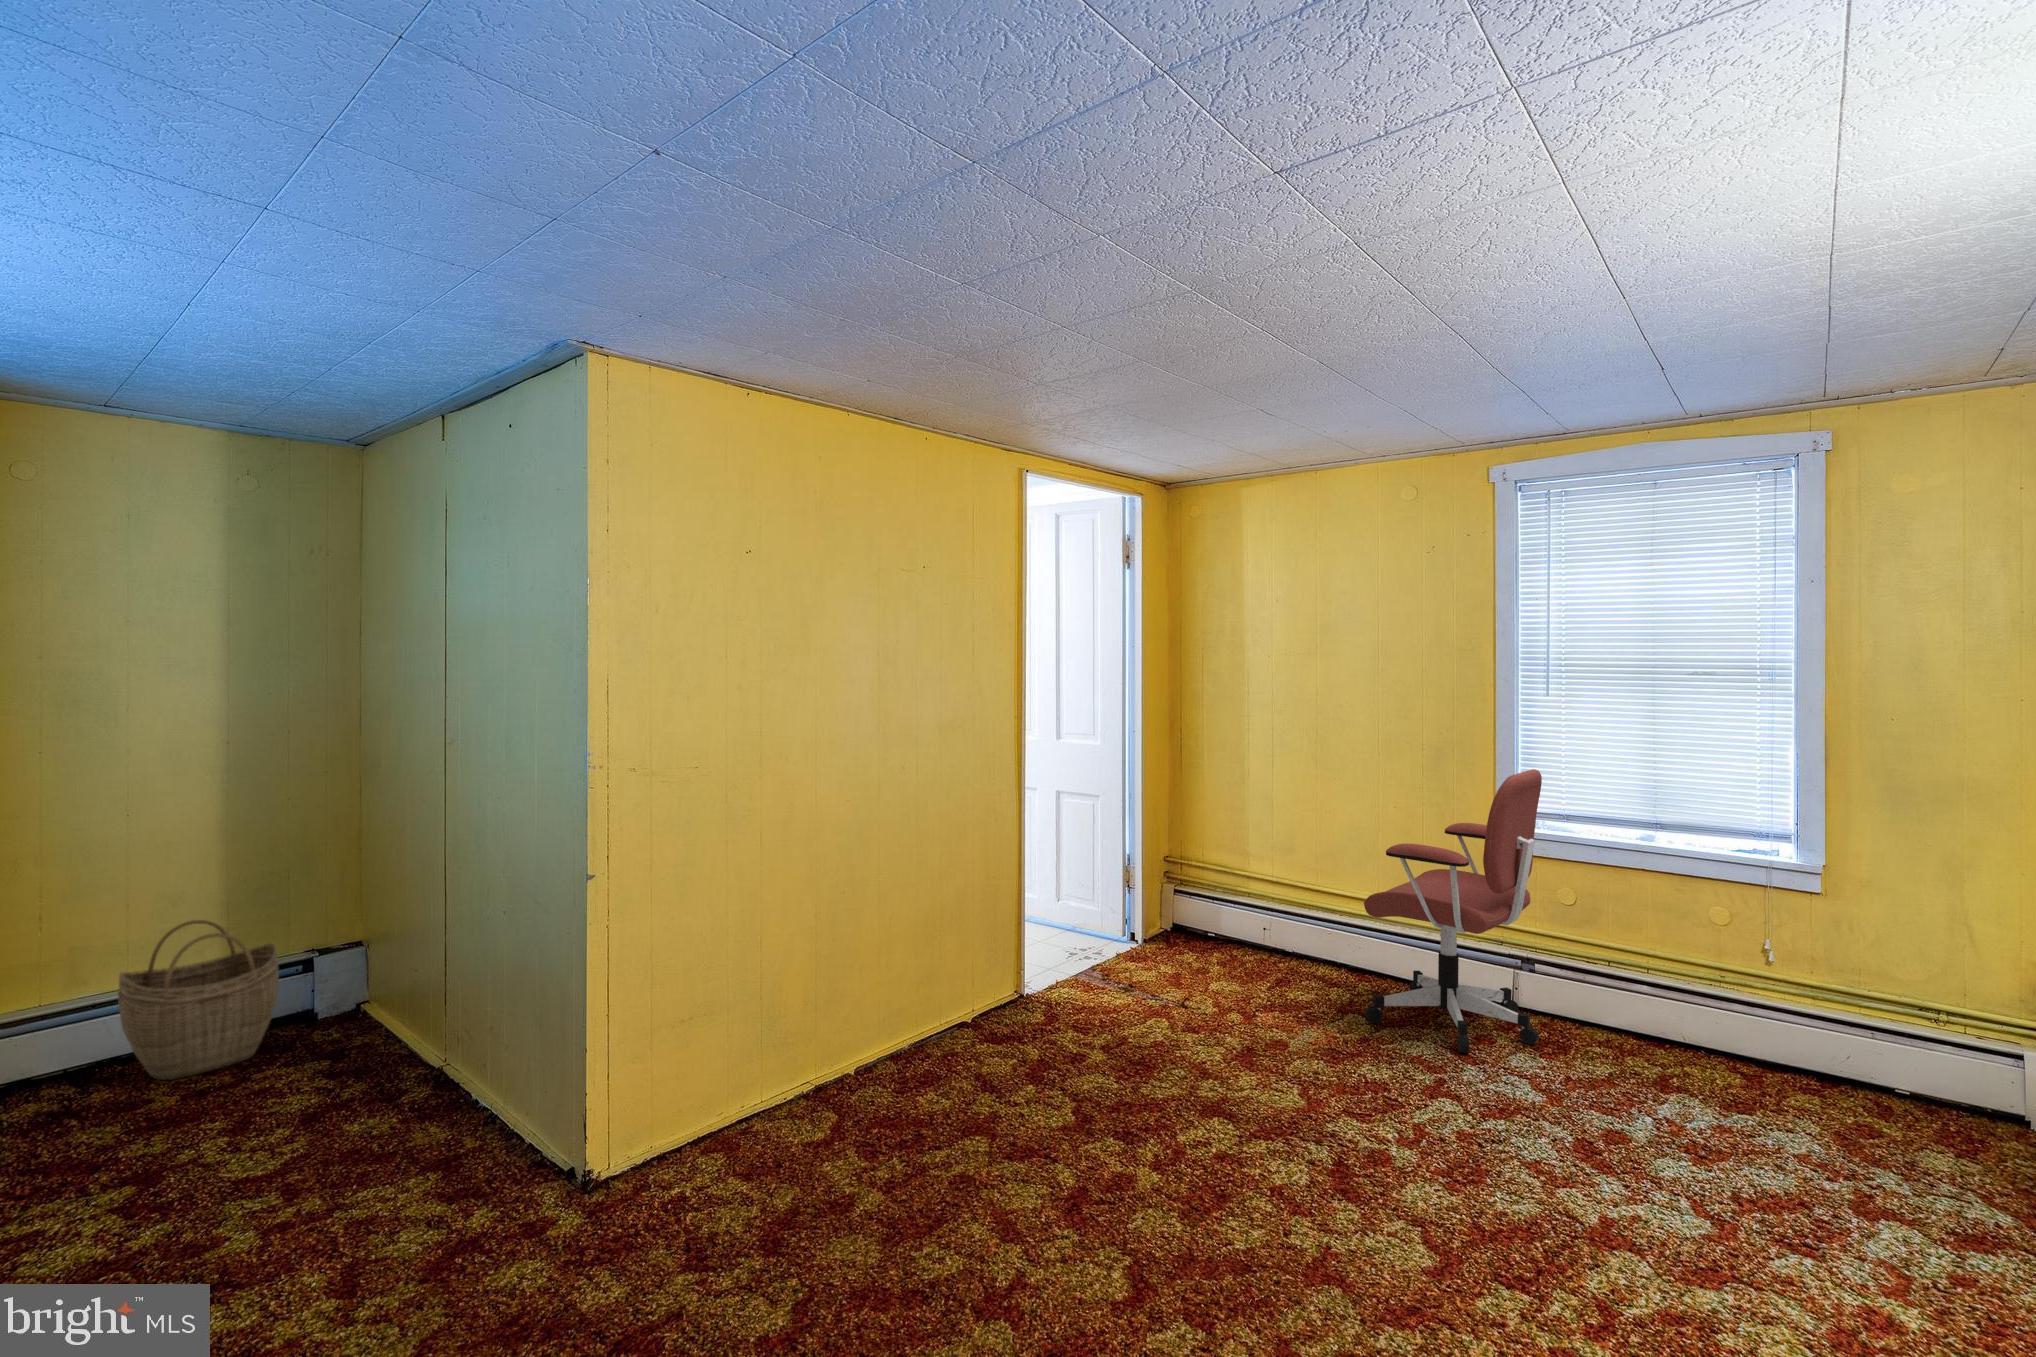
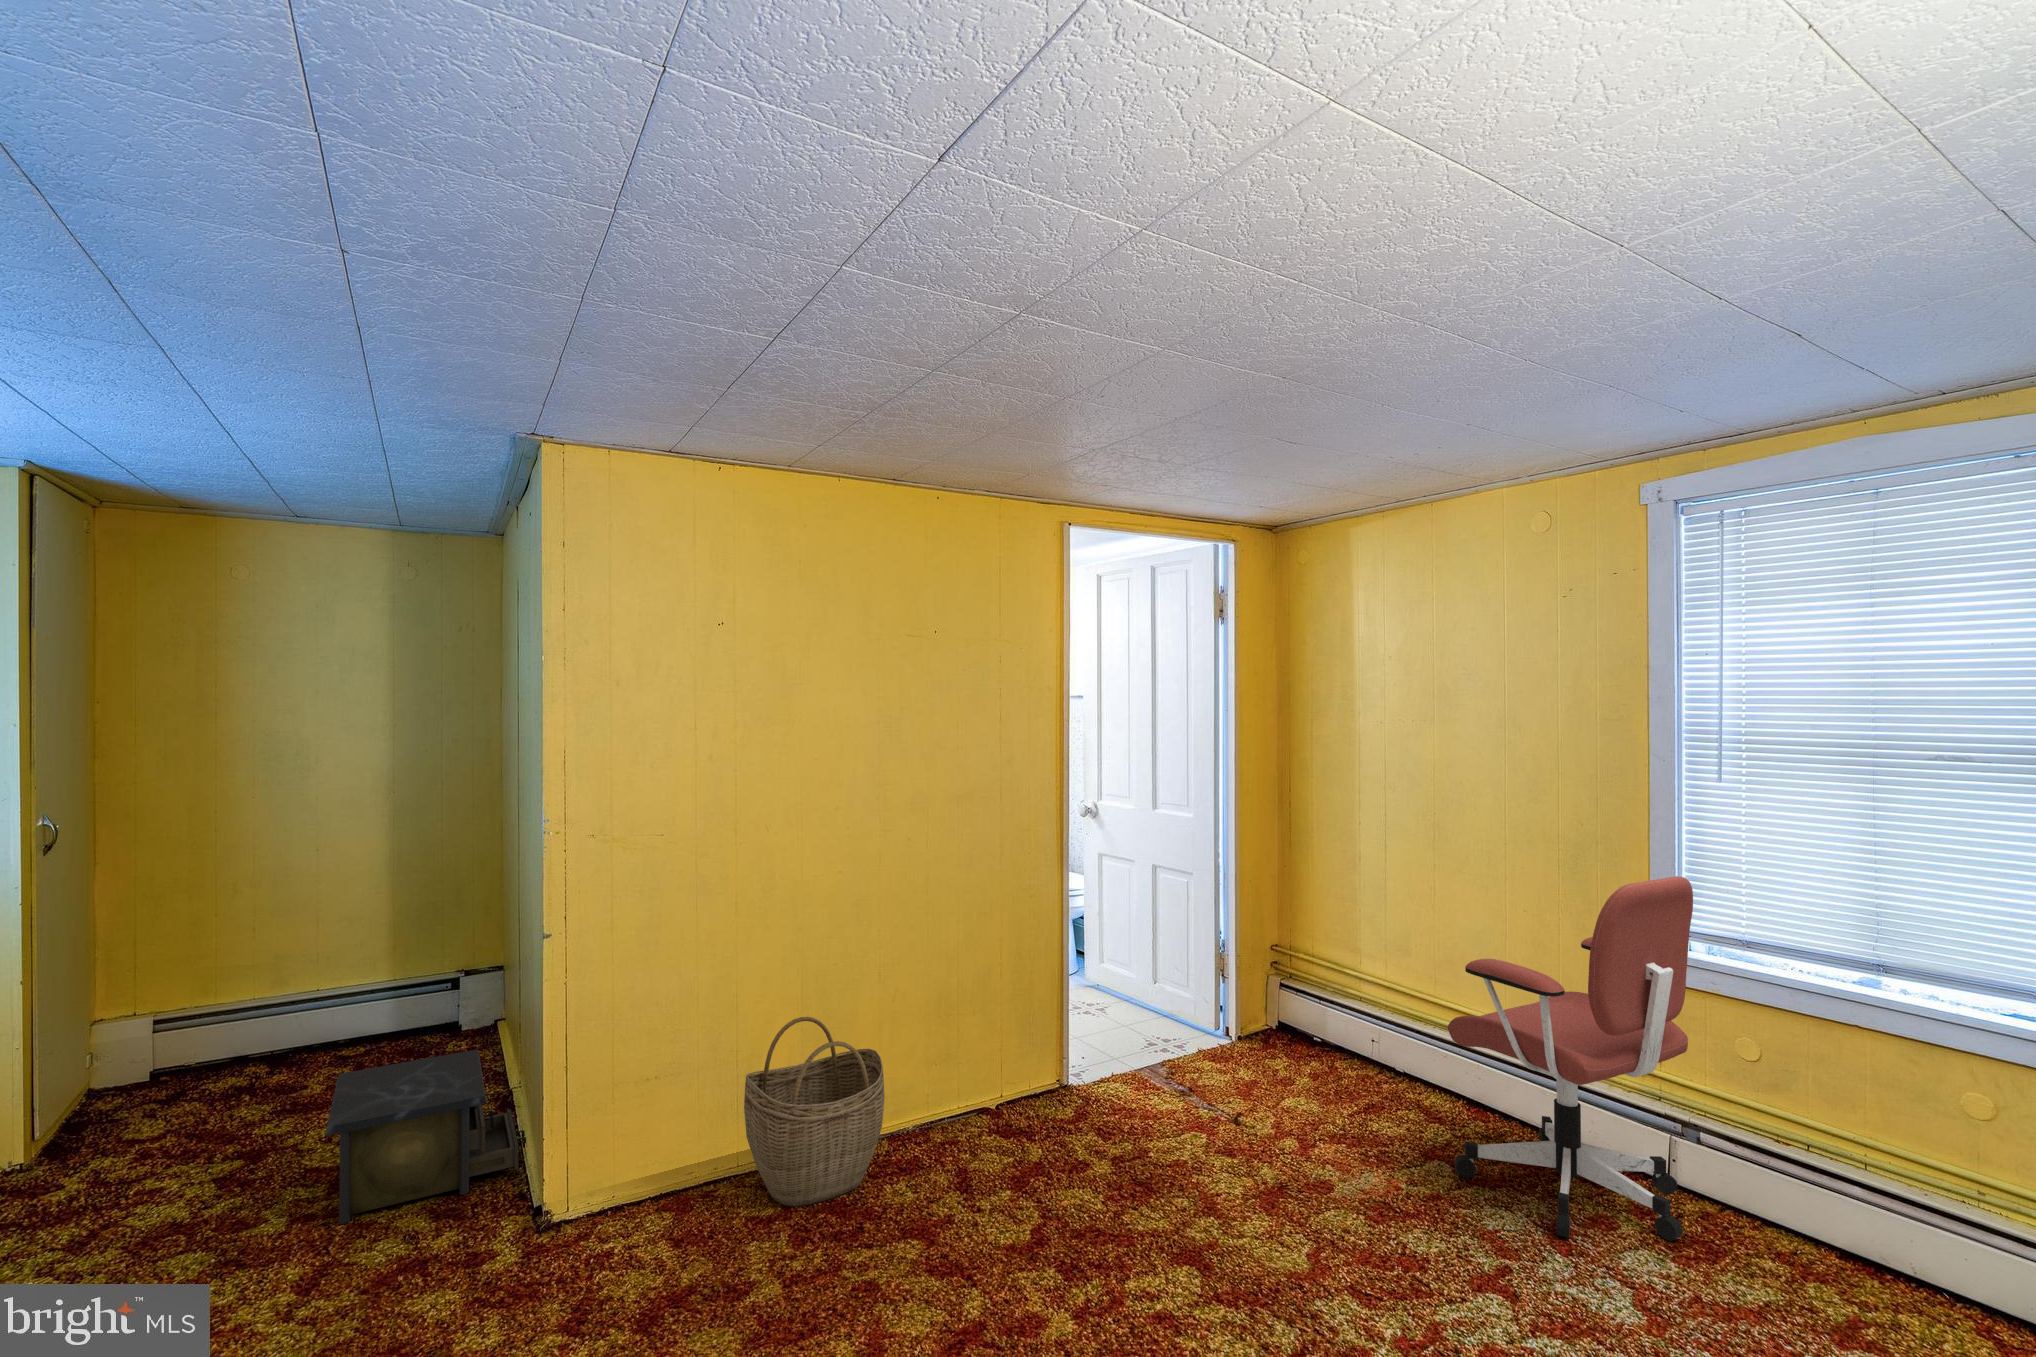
woven basket: present [118,920,279,1080] -> present [744,1017,885,1207]
nightstand: none [275,1024,521,1225] -> present [325,1050,526,1224]

